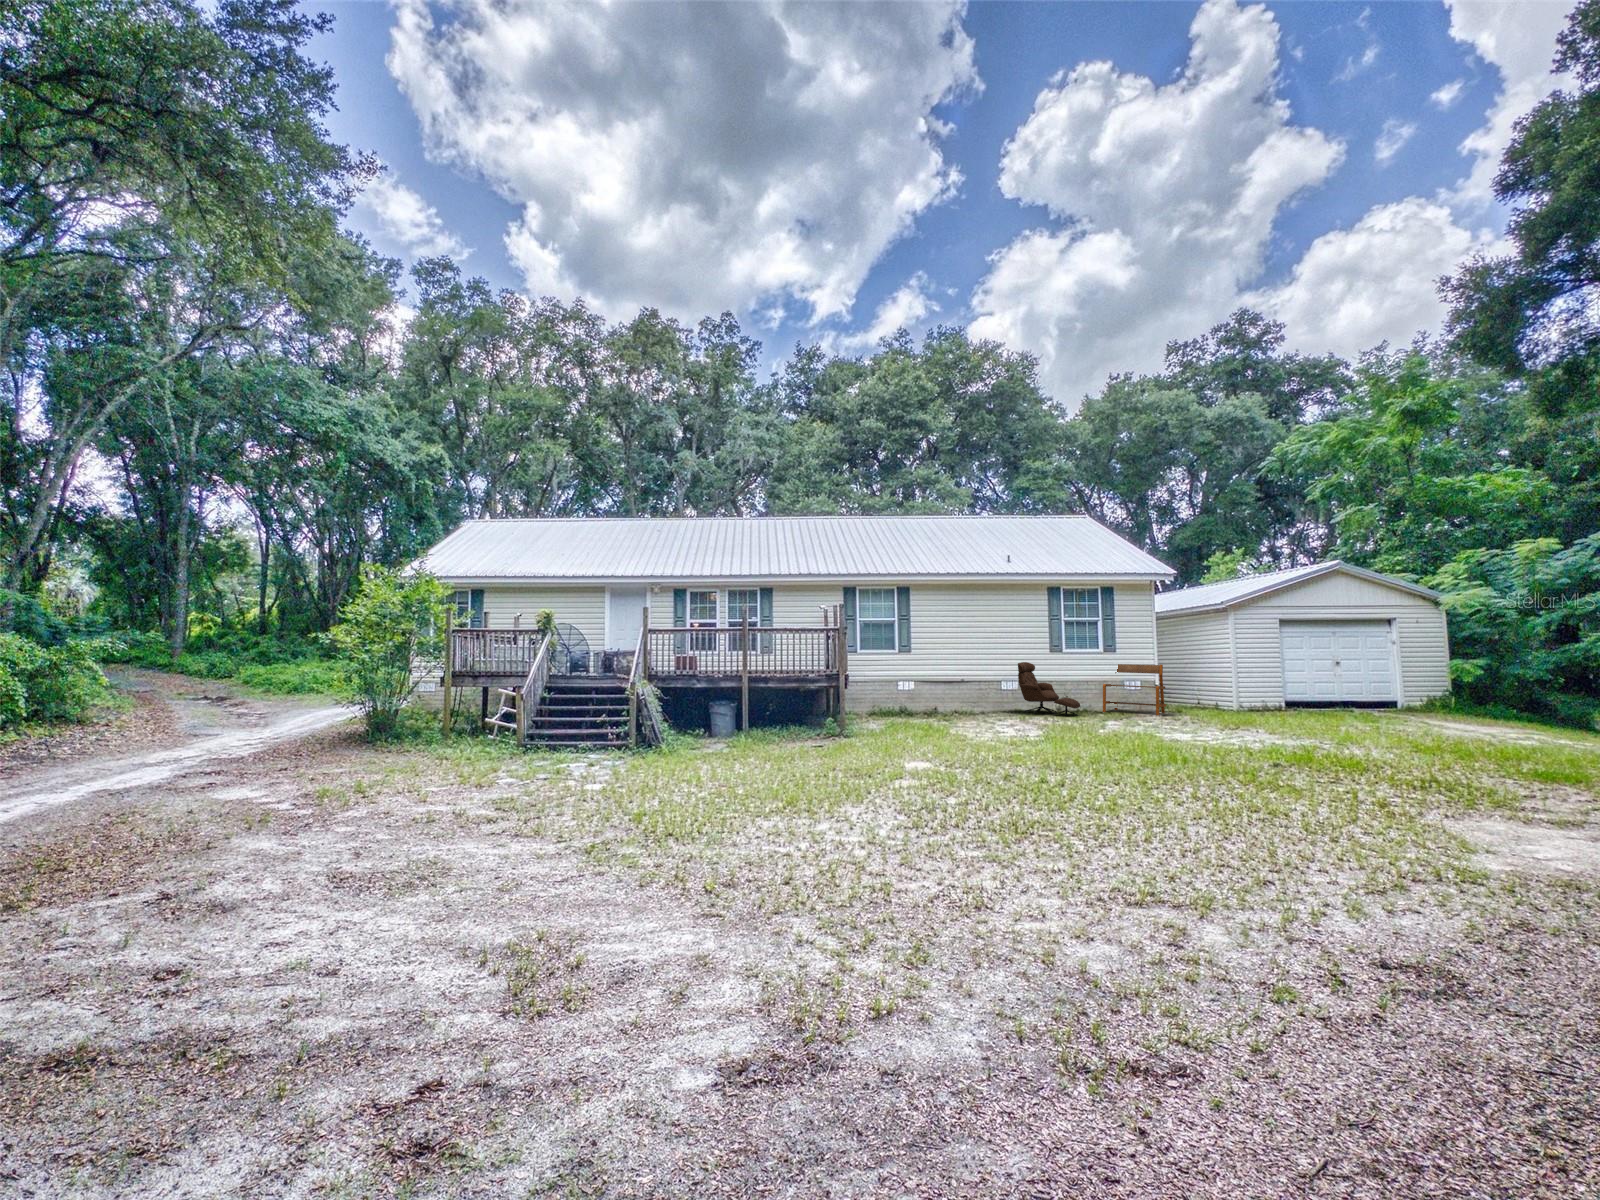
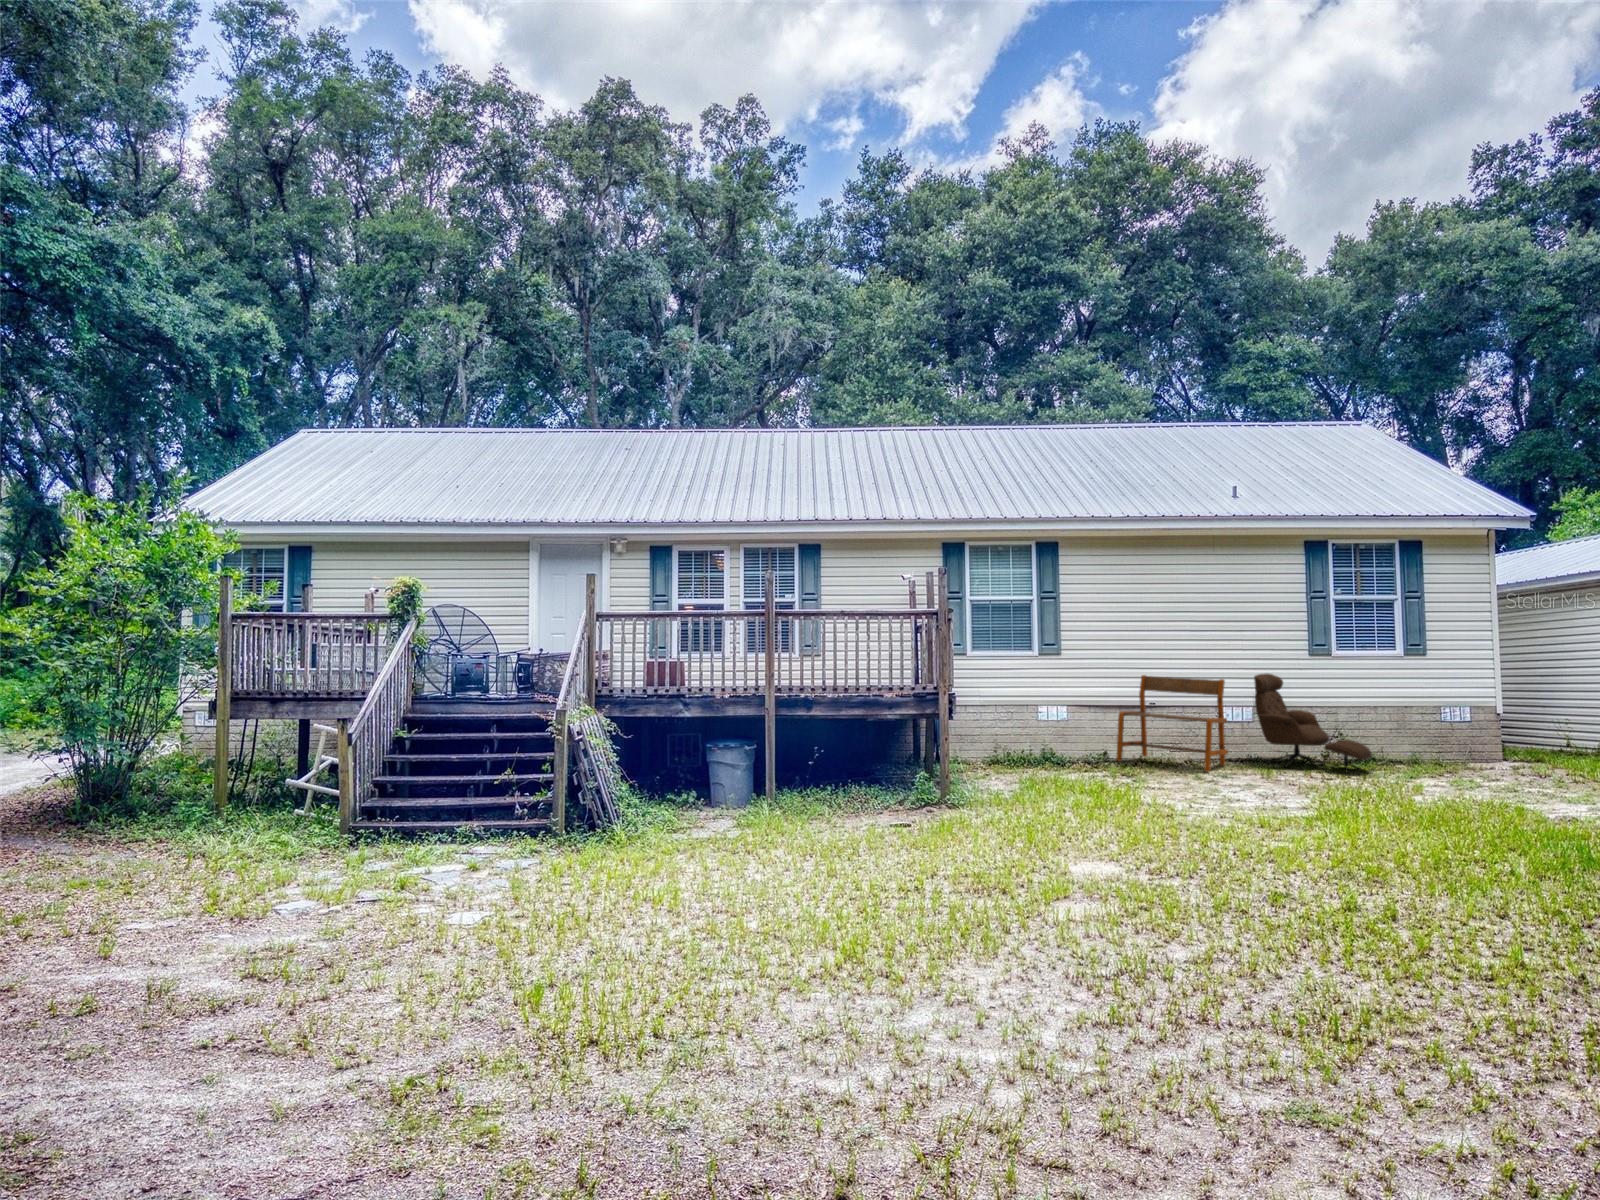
bench: present [1103,664,1166,715] -> present [1116,675,1228,772]

